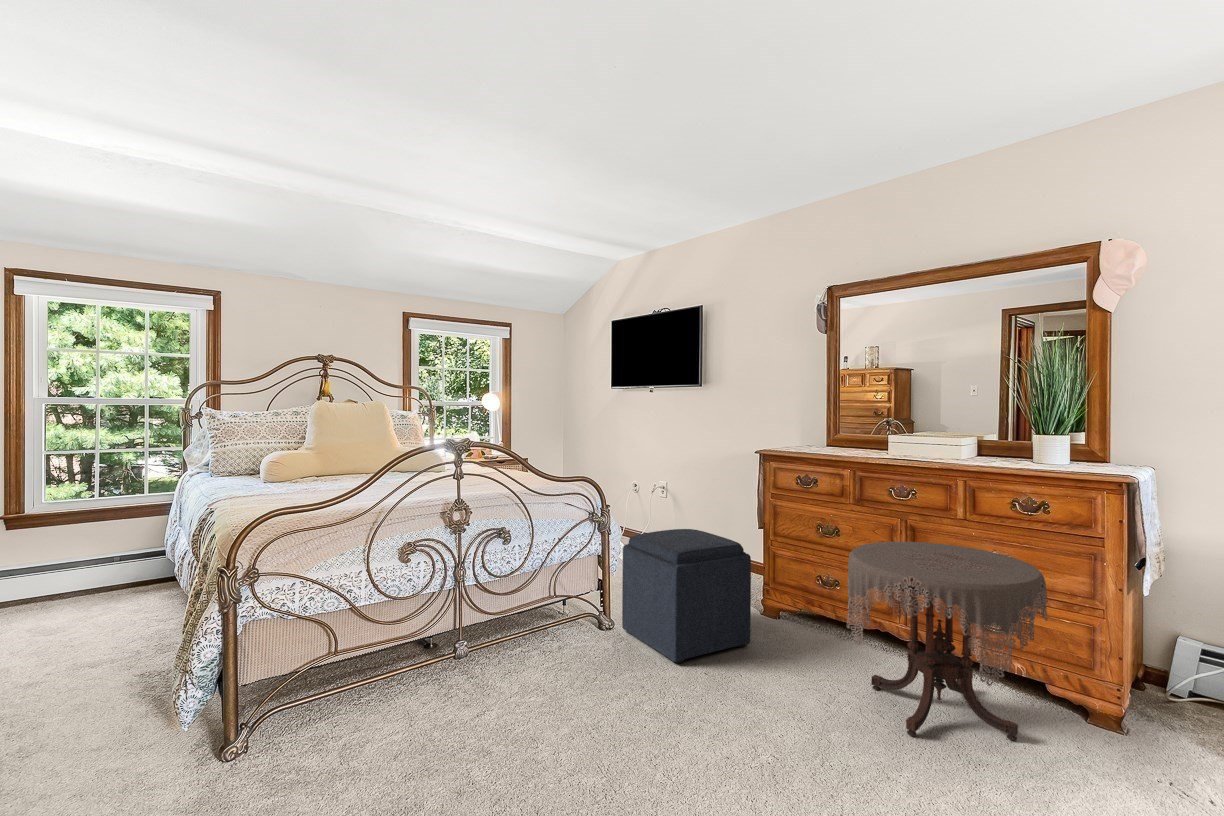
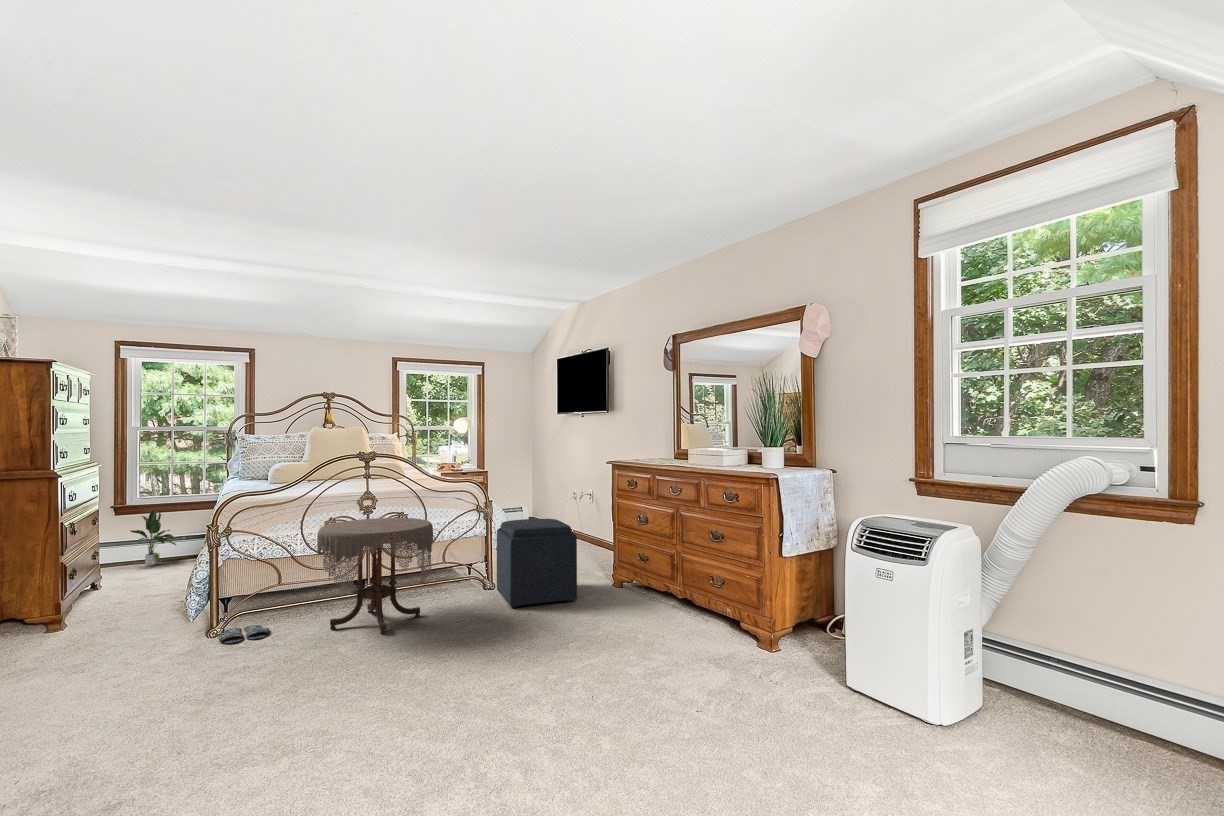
potted plant: none [36,518,110,600] -> present [130,510,176,566]
side table: present [847,542,1048,741] -> present [317,518,433,634]
slippers: none [247,726,334,780] -> present [218,625,269,644]

